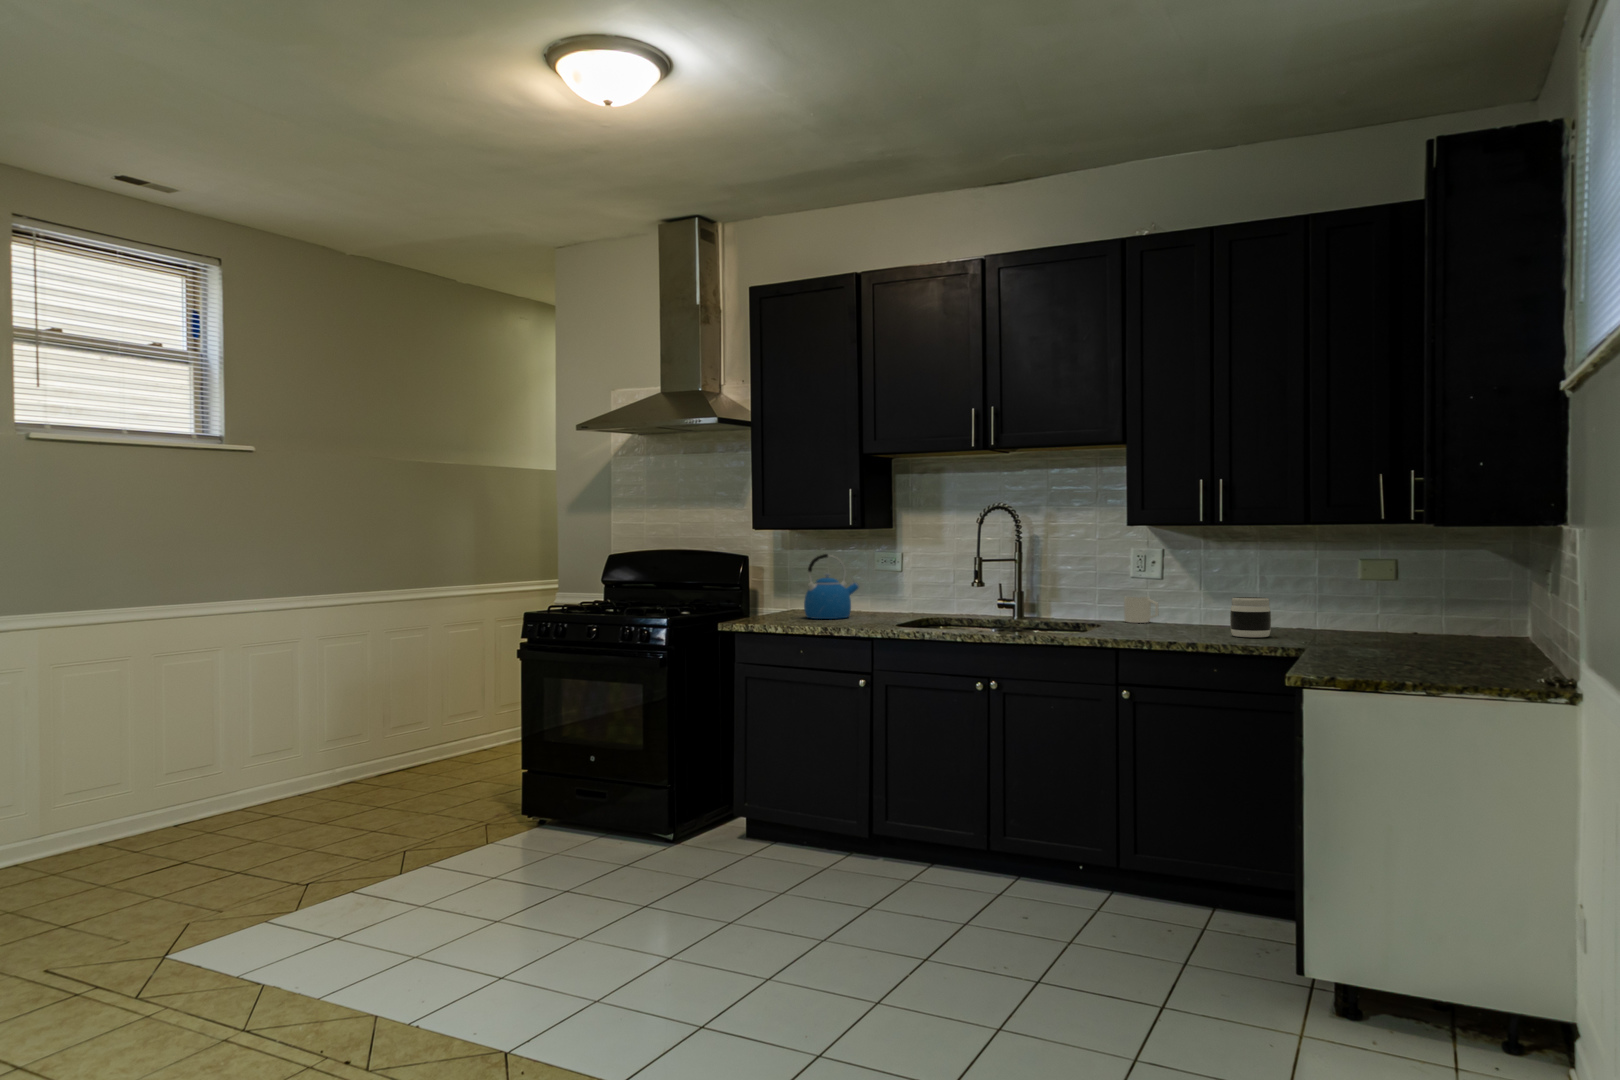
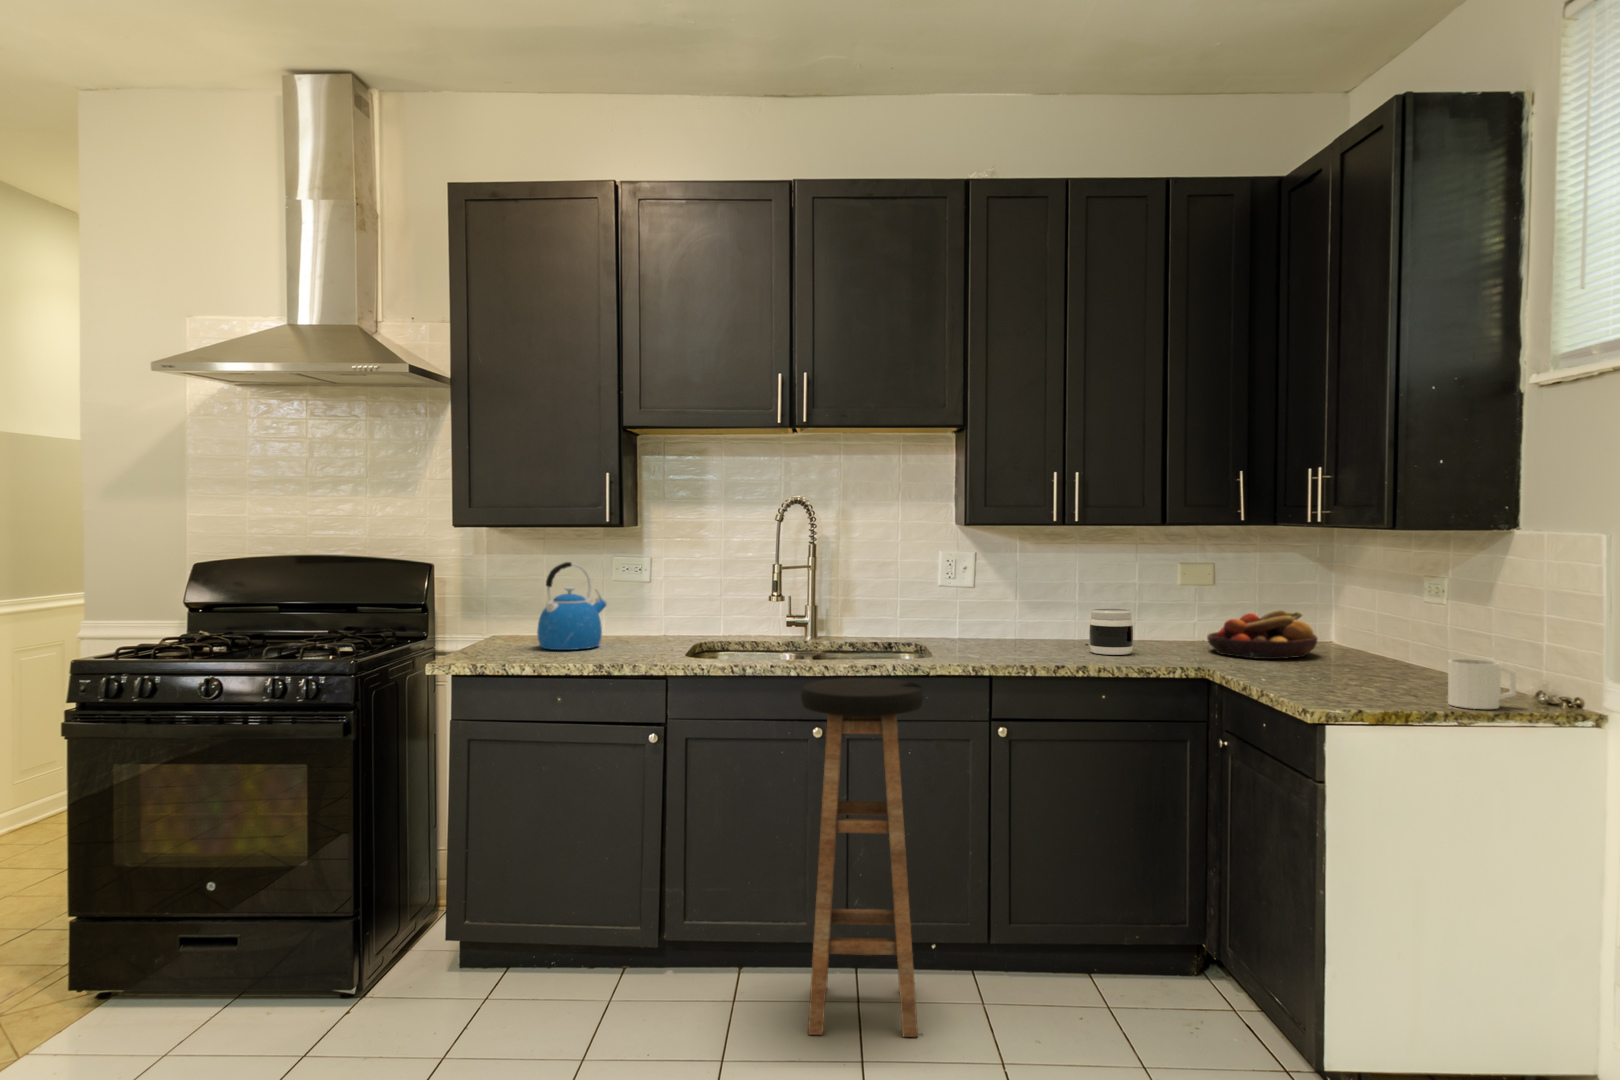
mug: present [1124,597,1159,623] -> present [1448,659,1516,709]
fruit bowl: none [1348,601,1458,646] -> present [1207,610,1317,659]
bar stool: none [939,645,1045,922] -> present [801,678,923,1037]

